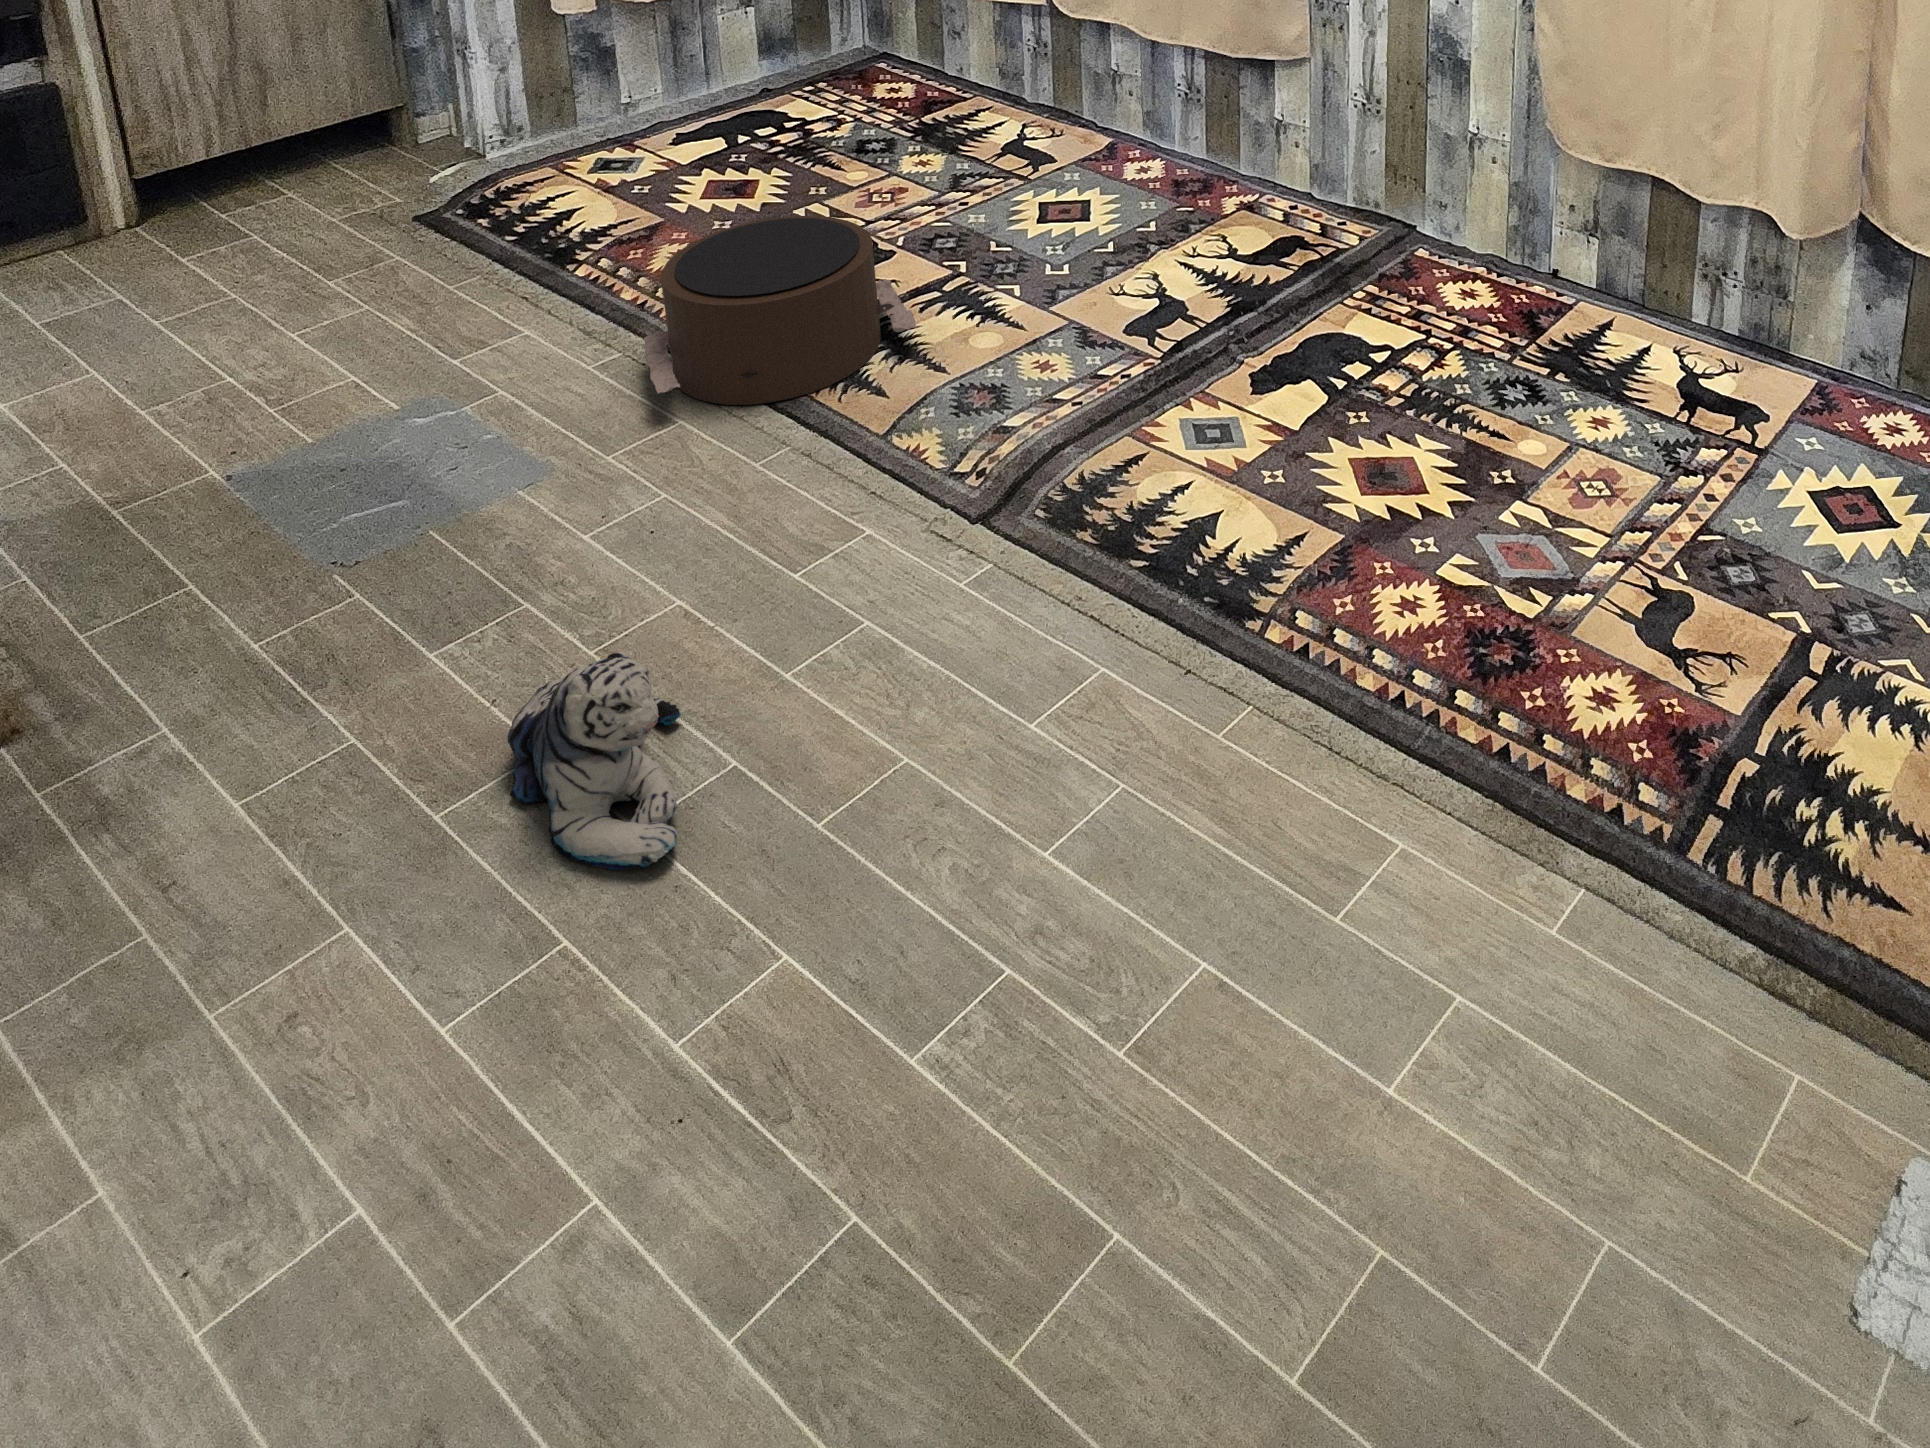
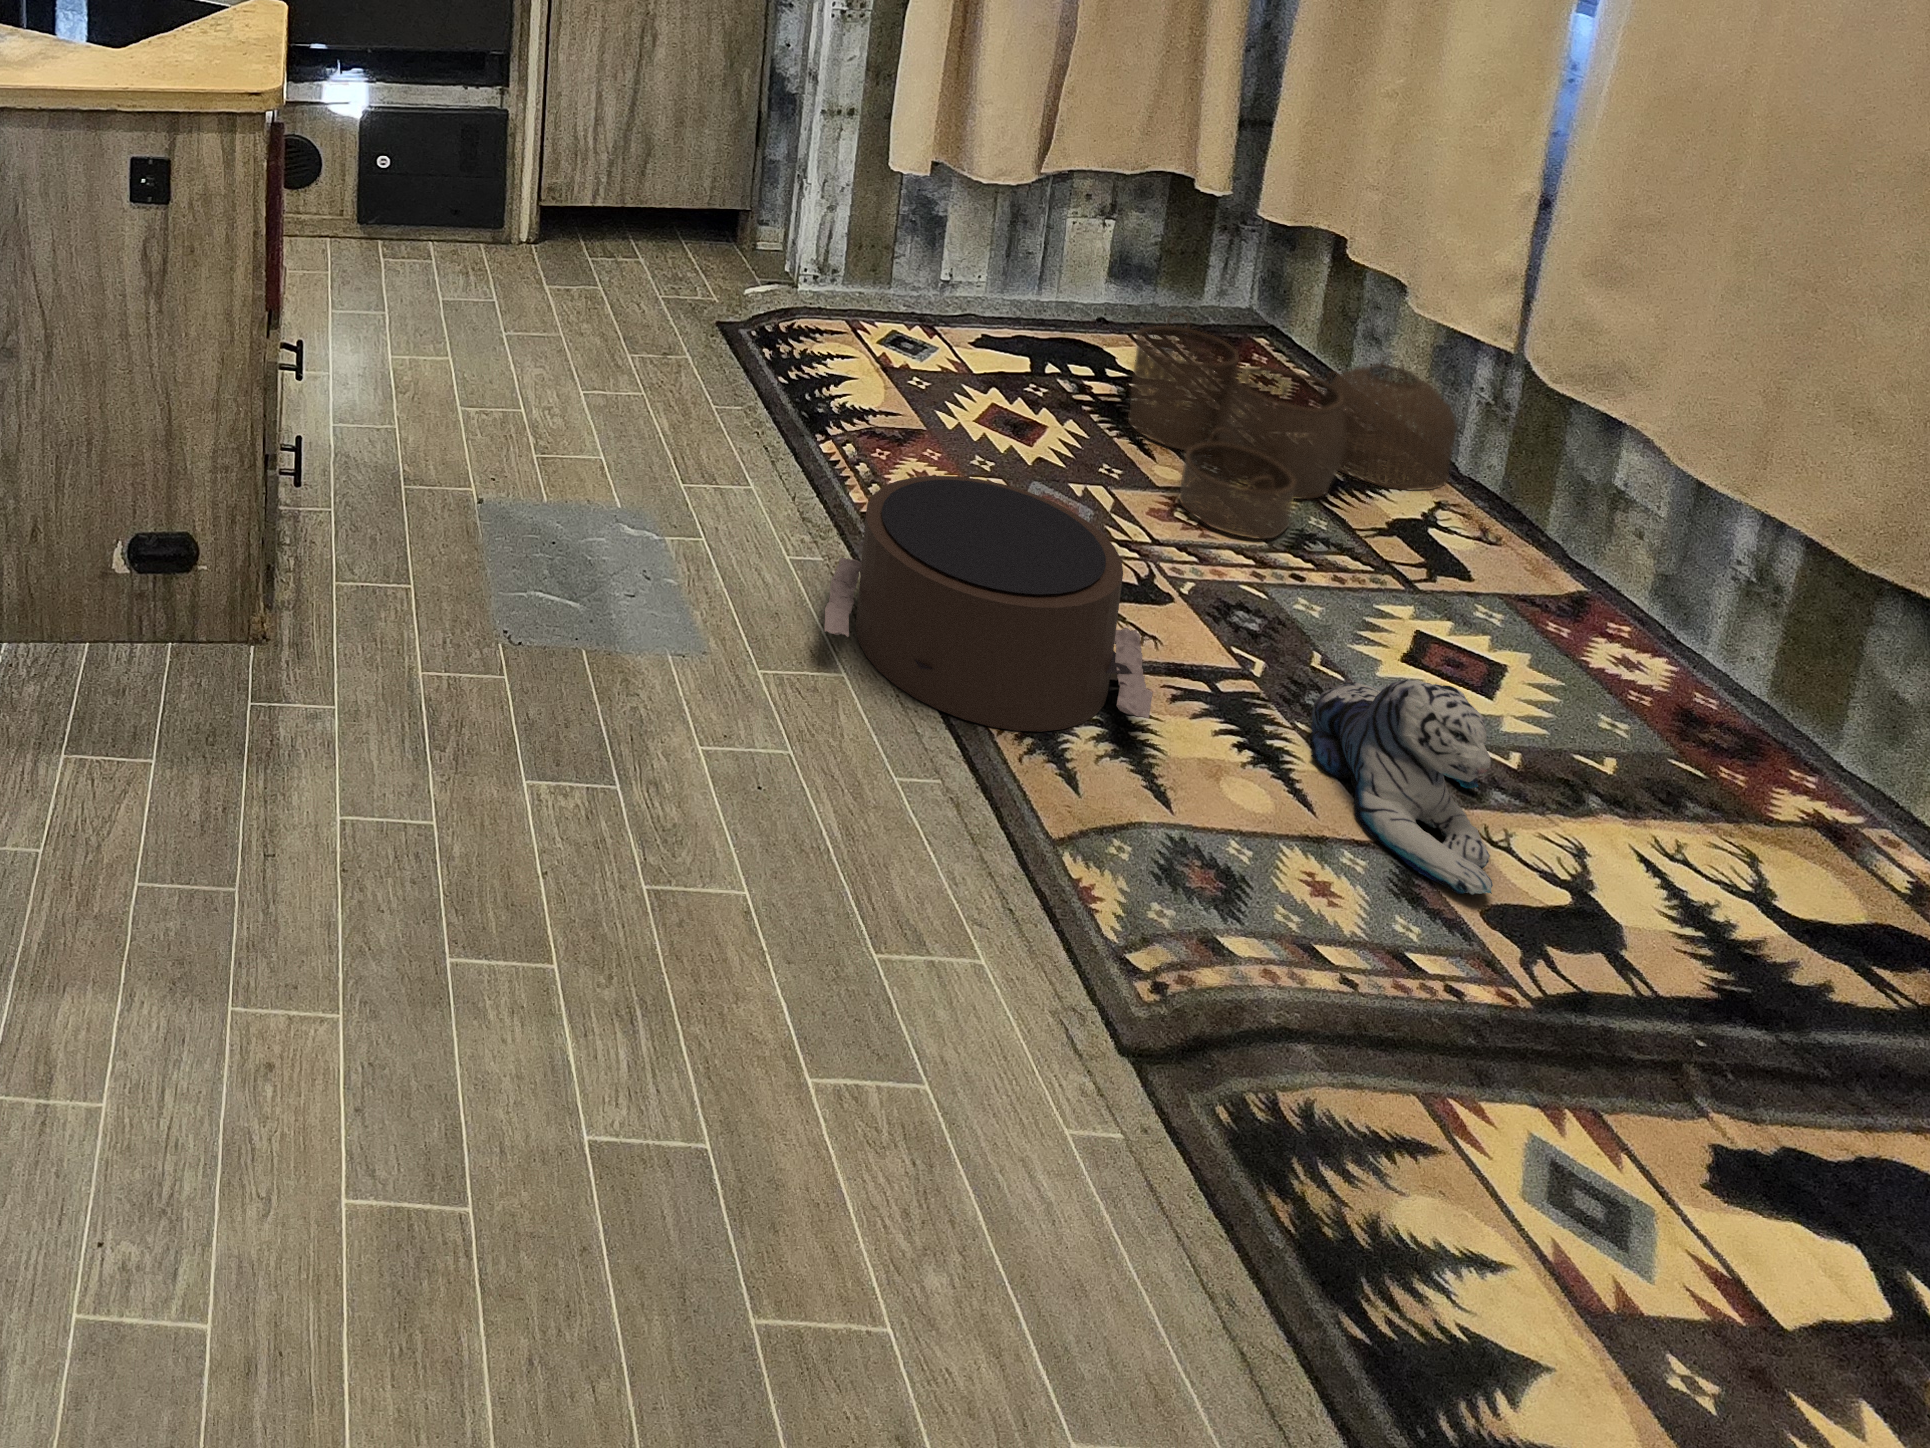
woven basket: none [807,39,1027,198] -> present [1128,313,1457,539]
plush toy: present [508,651,681,869] -> present [1310,680,1493,895]

